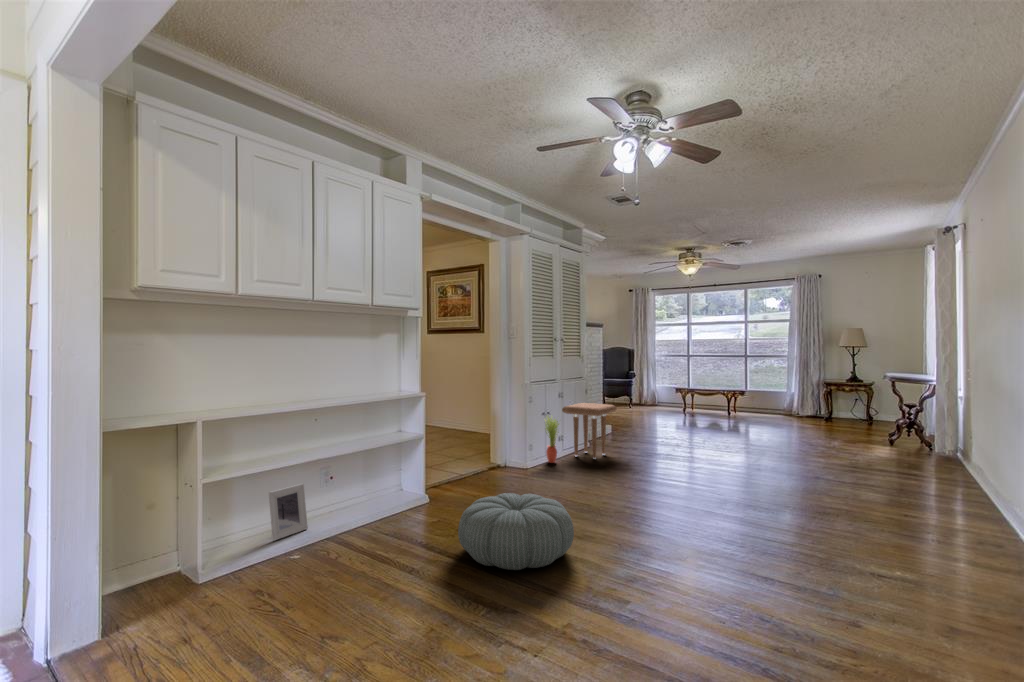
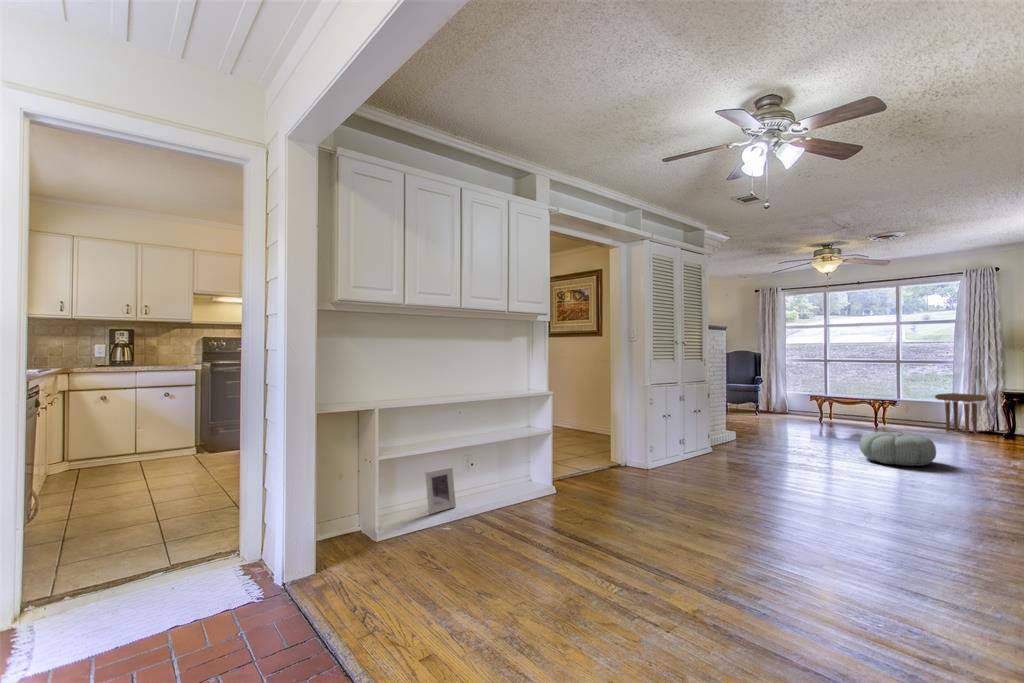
side table: present [562,403,616,459] -> present [935,393,987,434]
potted plant: present [545,416,559,463] -> none [667,417,684,466]
pouf: present [458,493,574,570] -> present [859,432,936,466]

